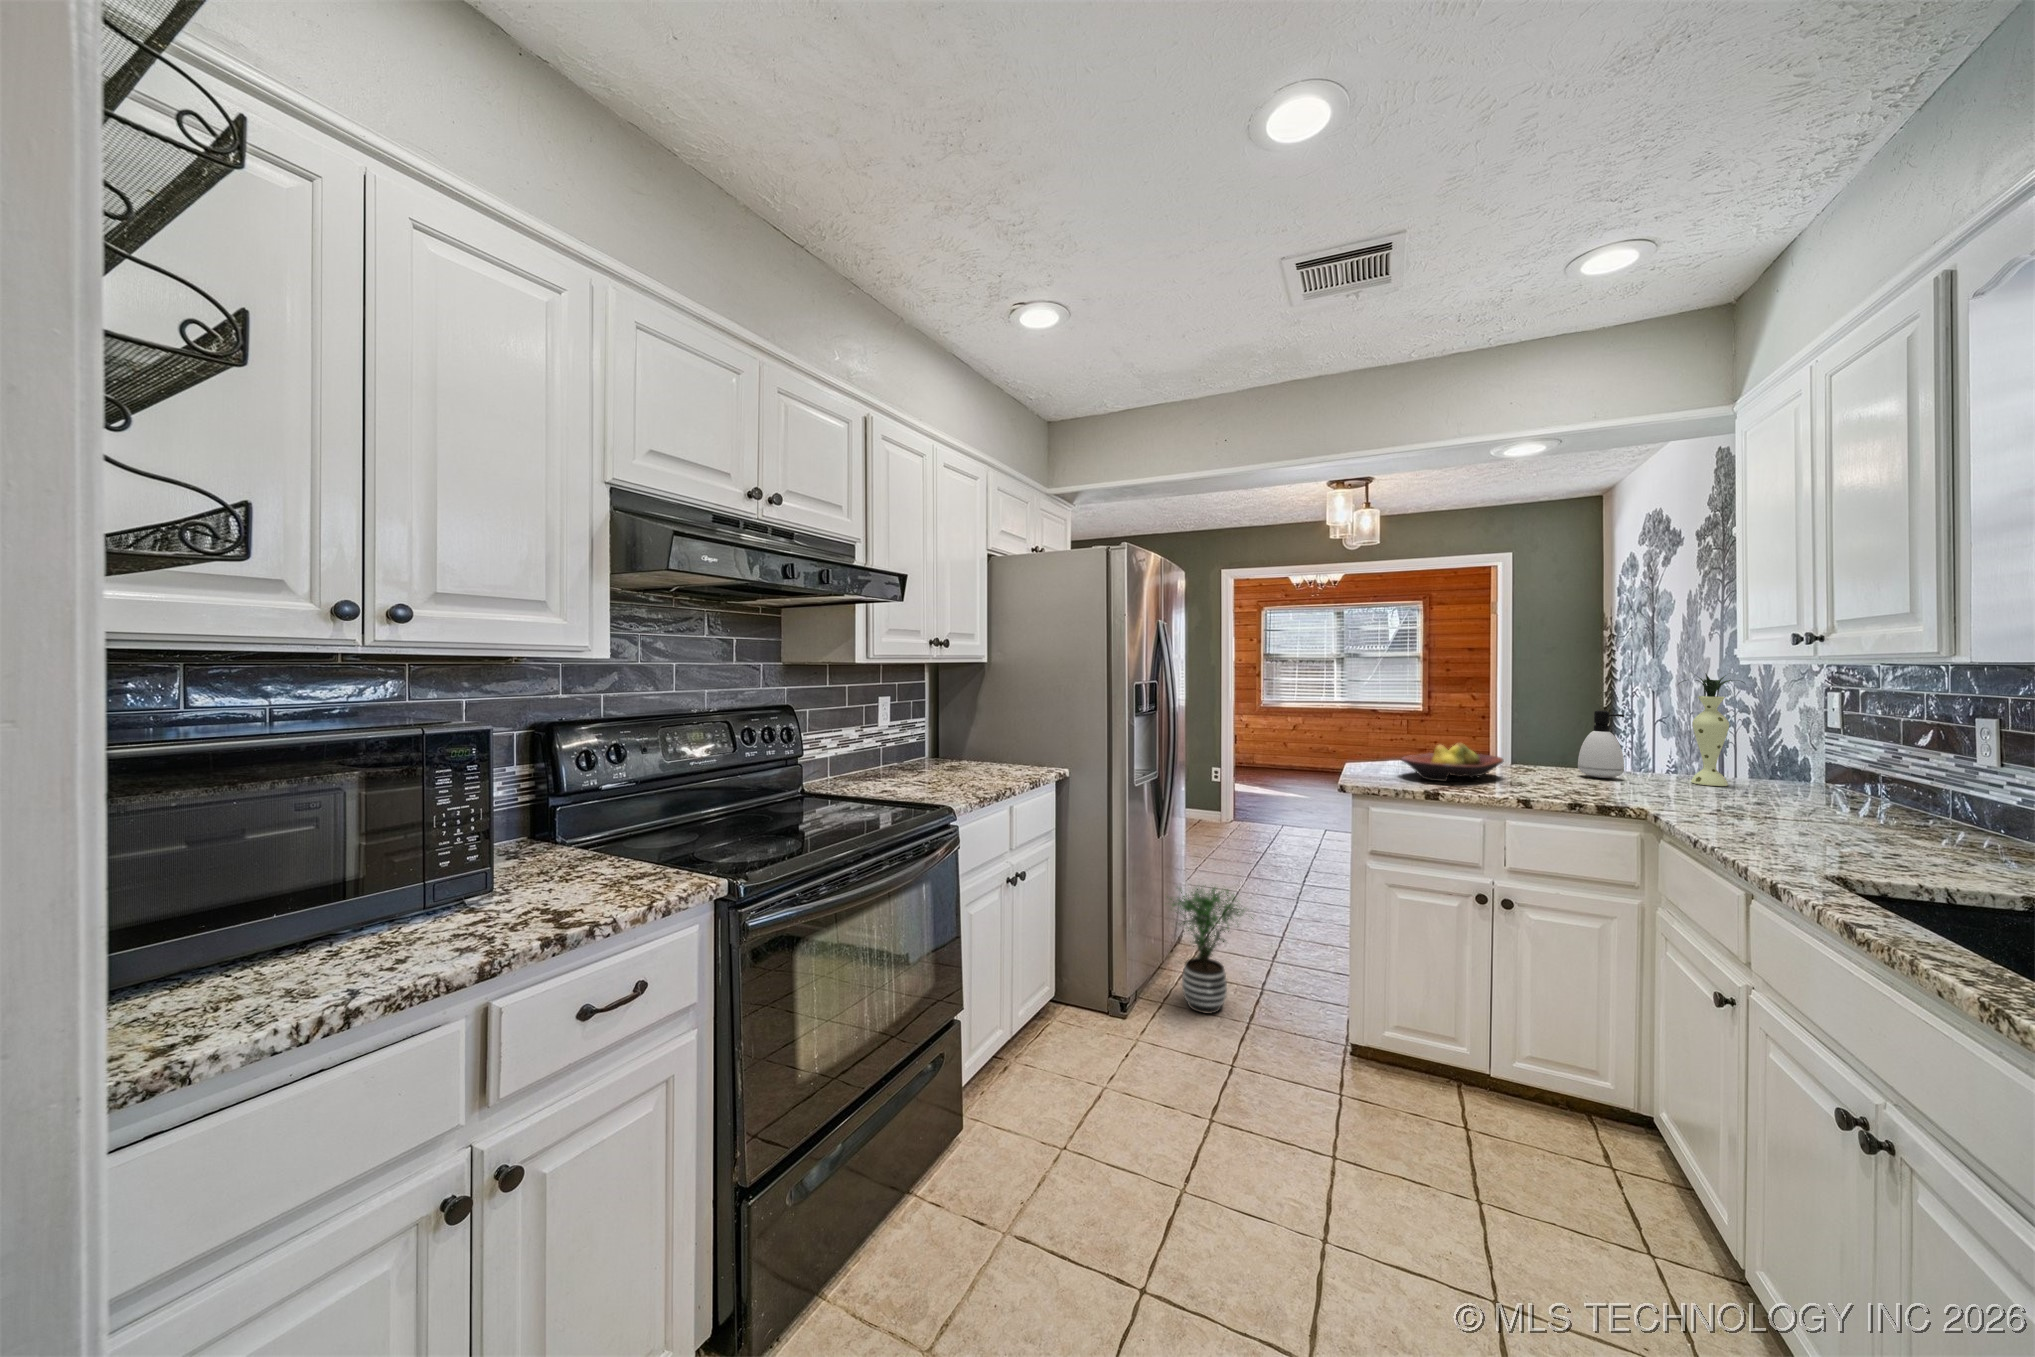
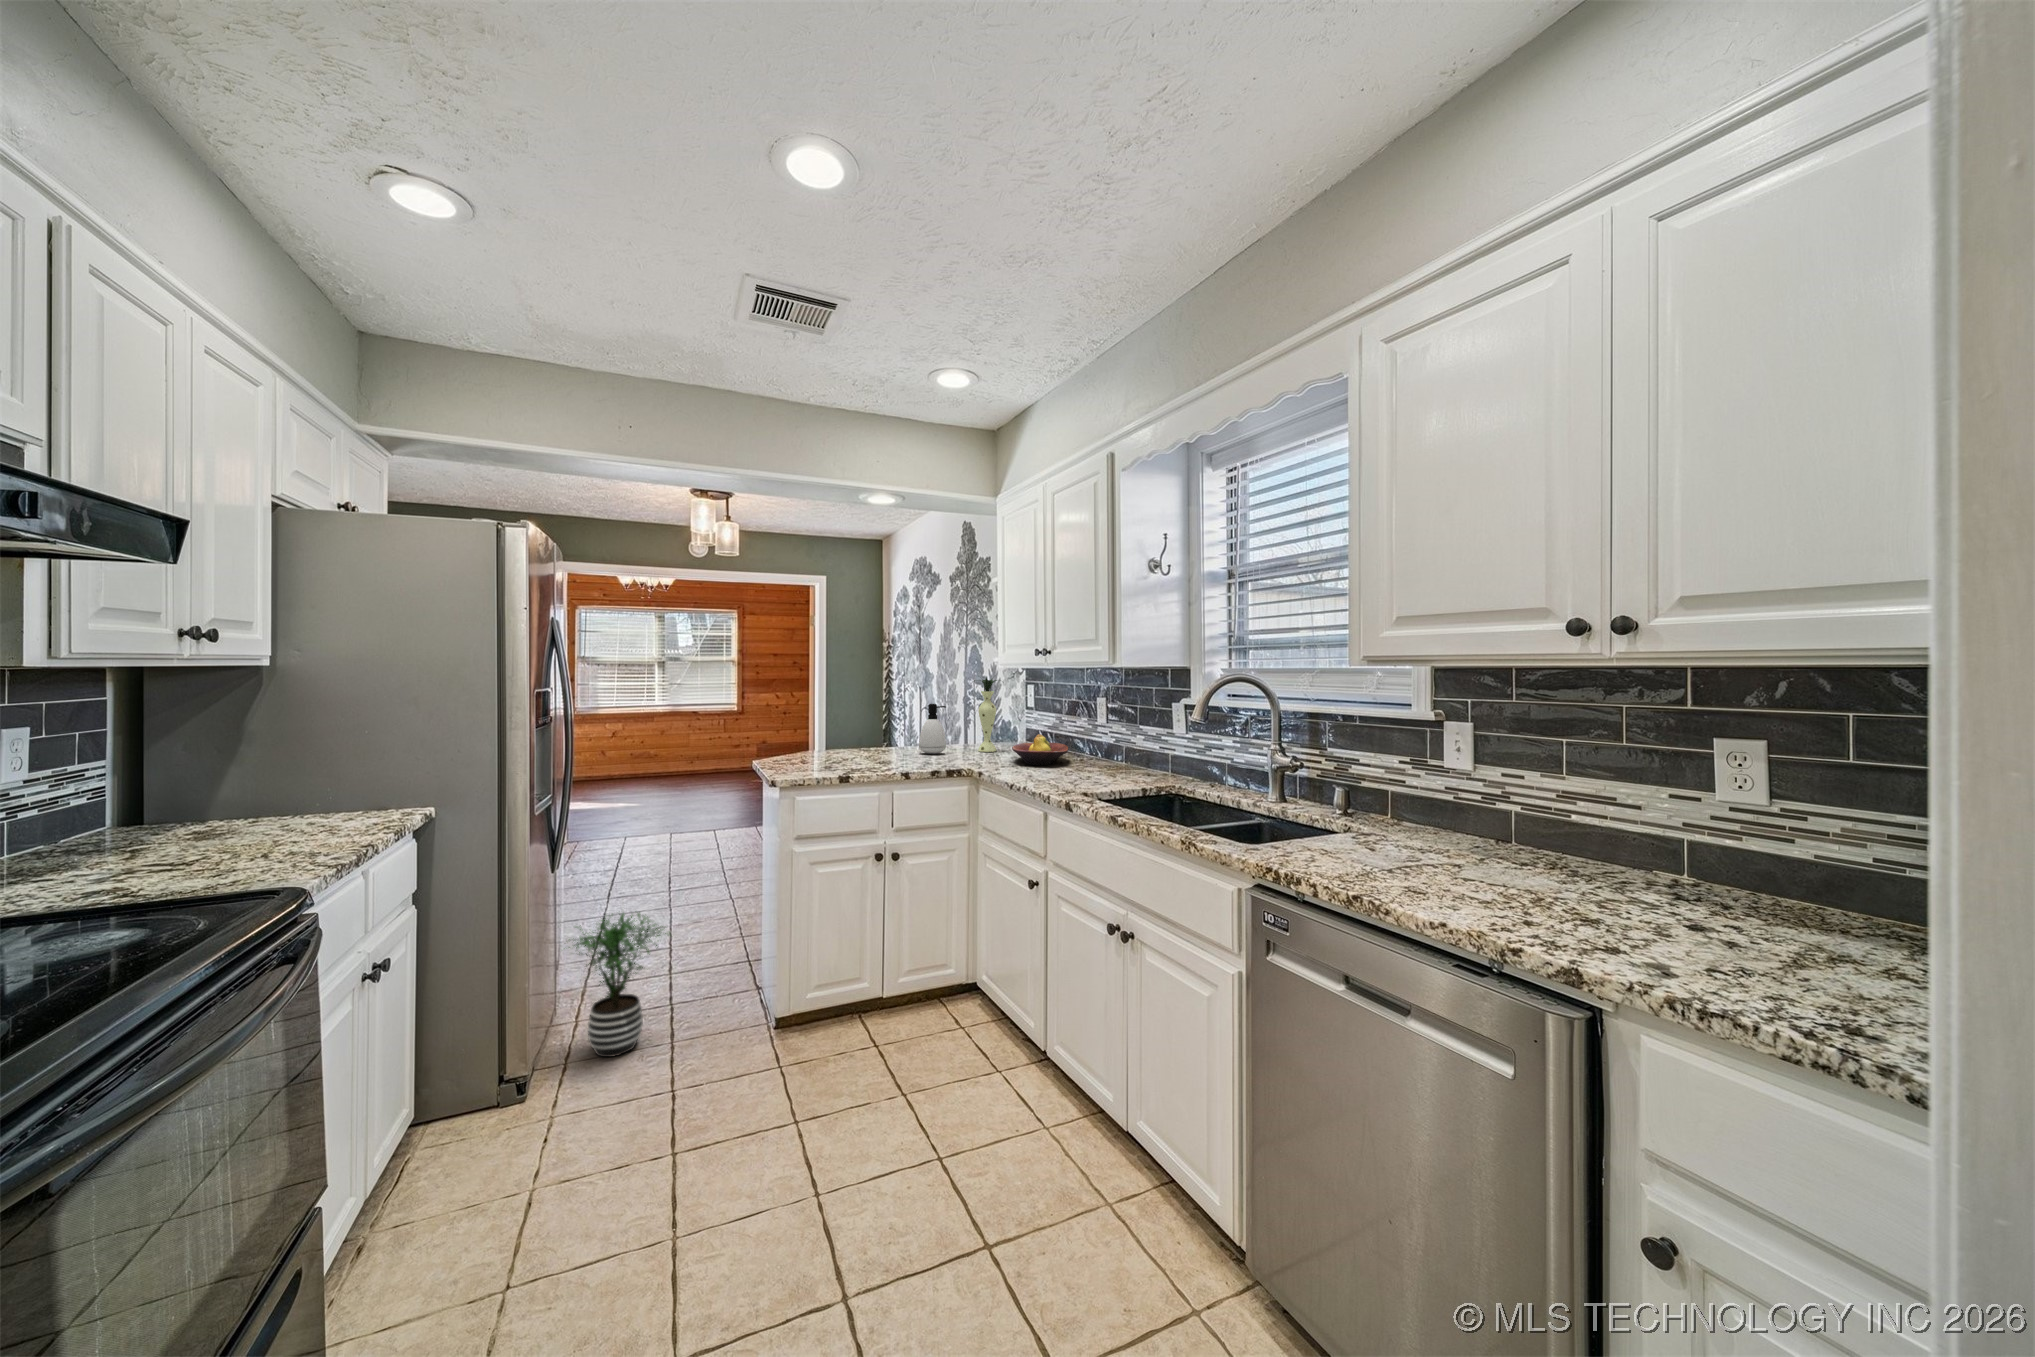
fruit bowl: present [1401,743,1504,781] -> present [1012,734,1068,765]

